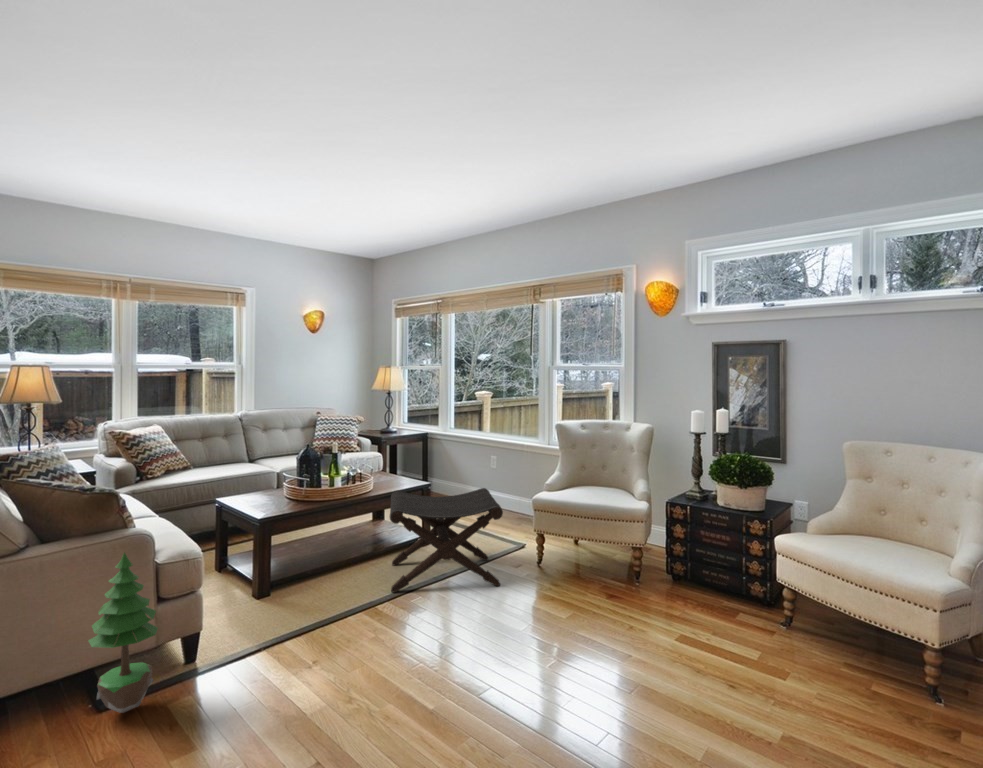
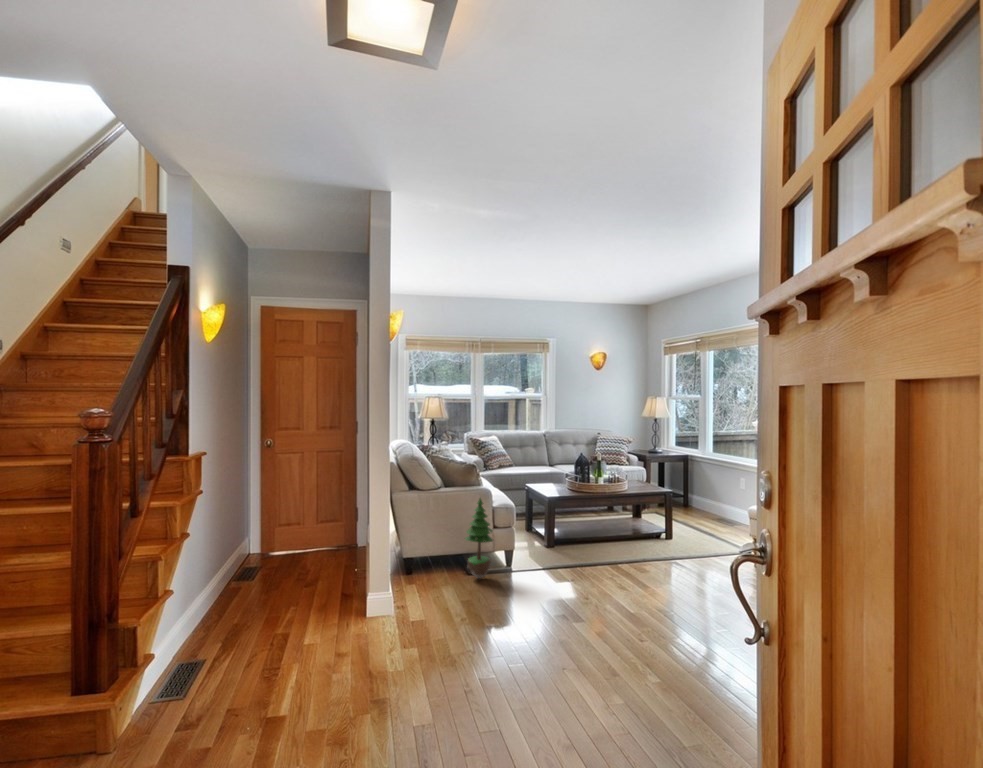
footstool: present [390,488,503,592] -> none [630,492,716,570]

